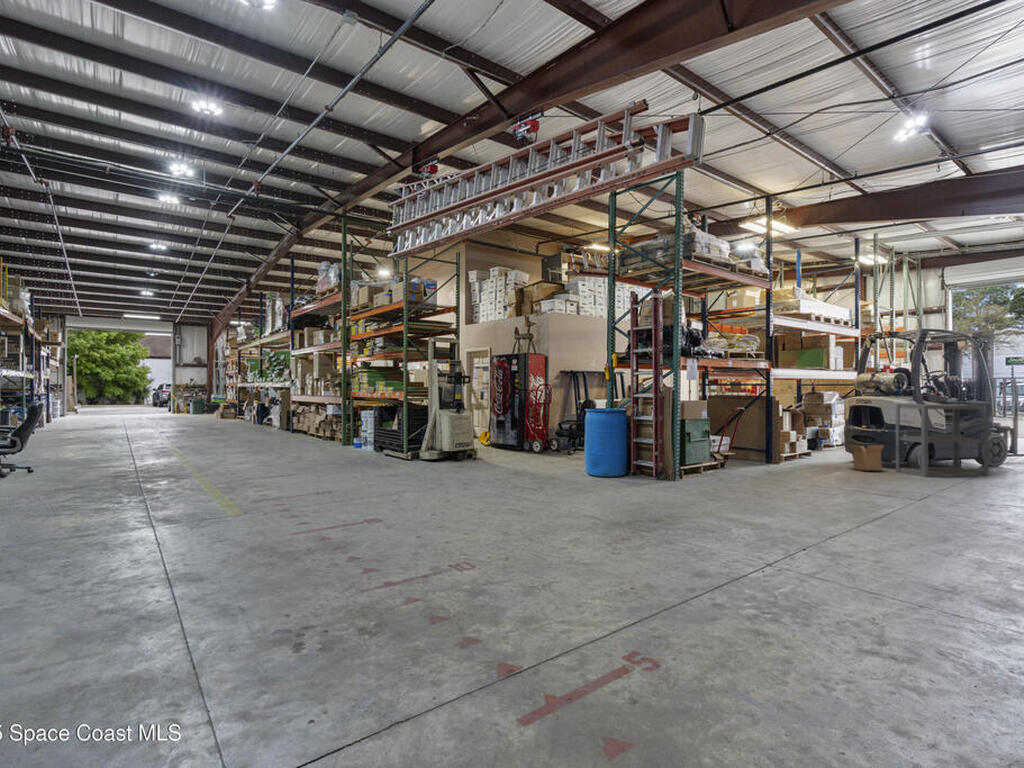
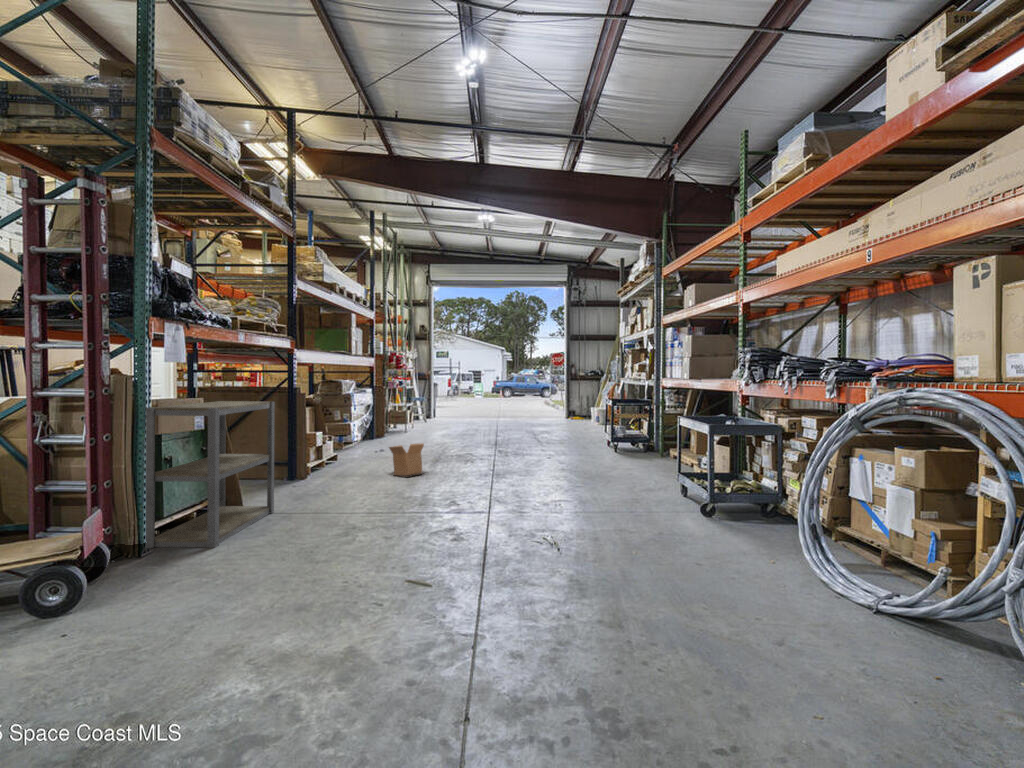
shelving unit: present [896,404,989,477] -> present [145,401,275,548]

